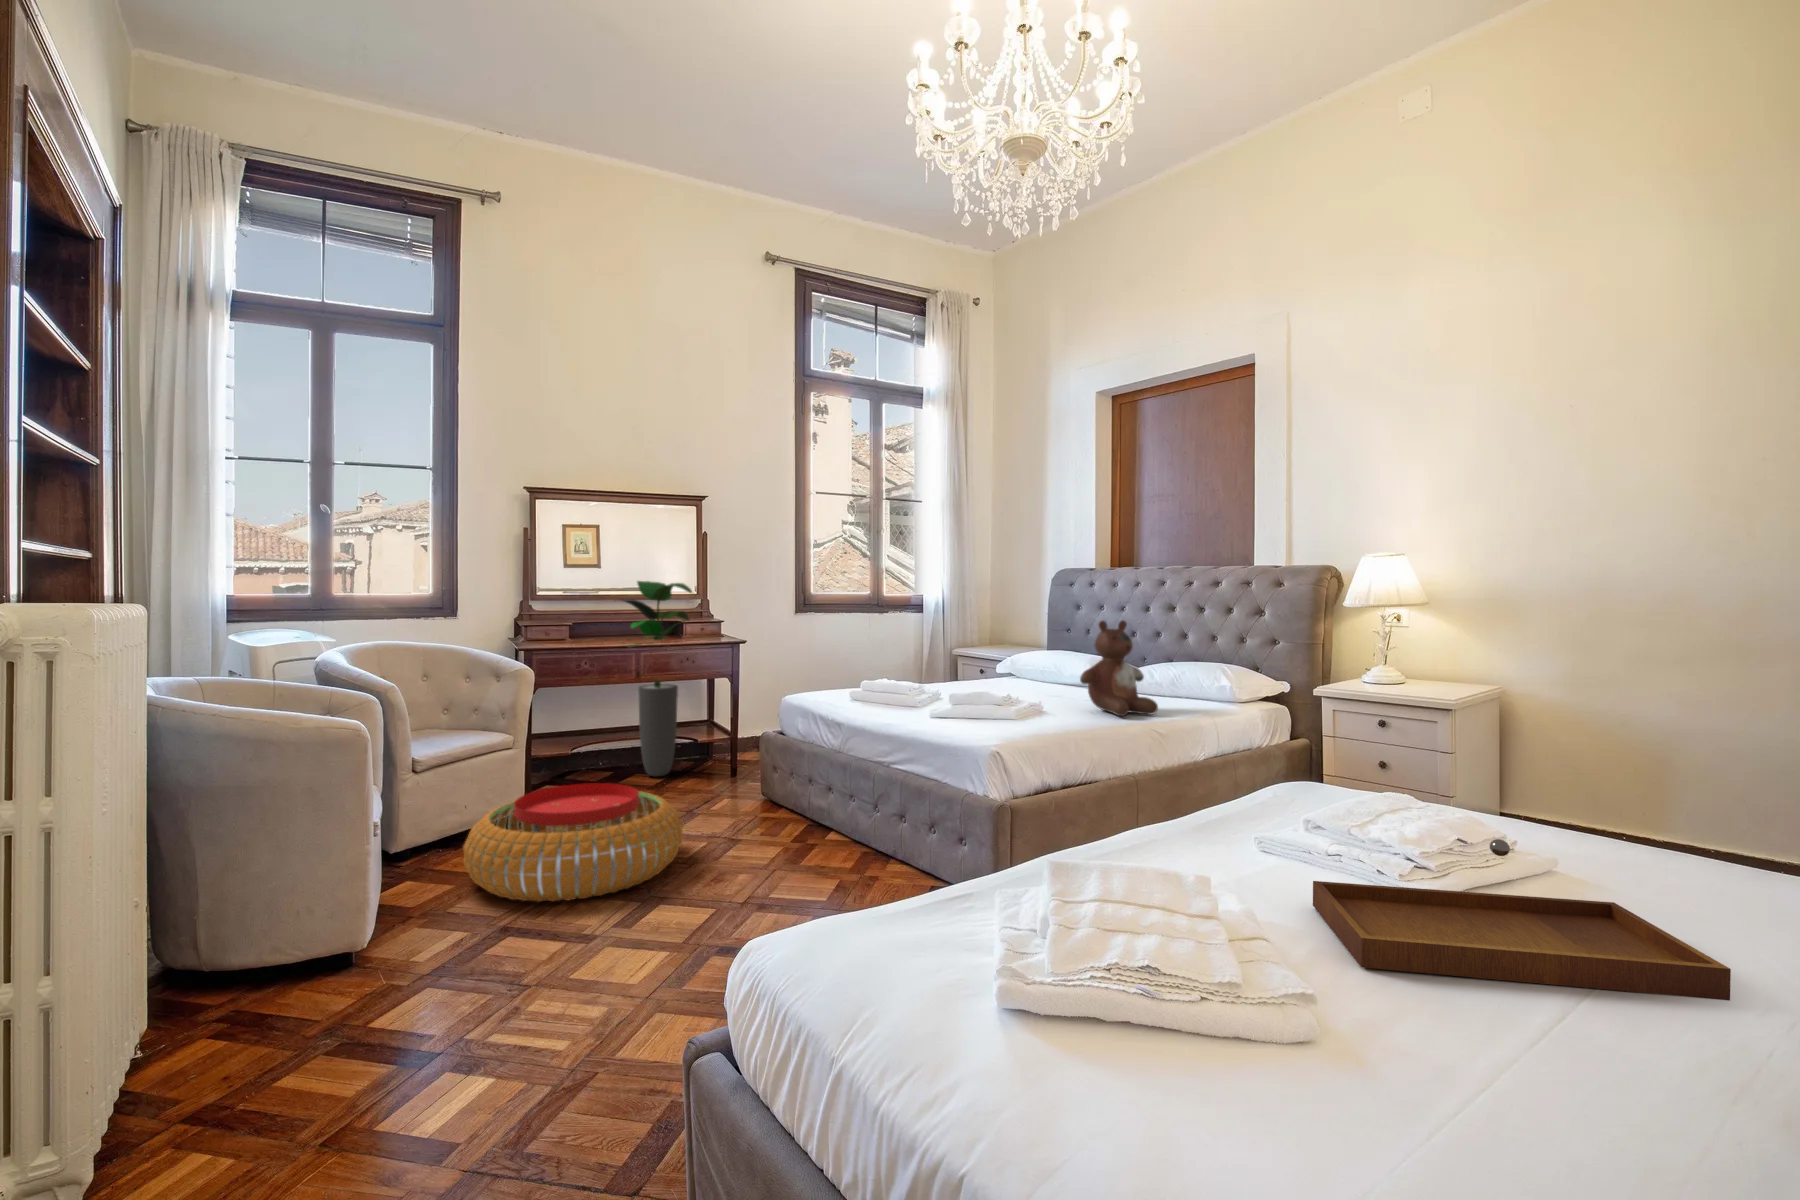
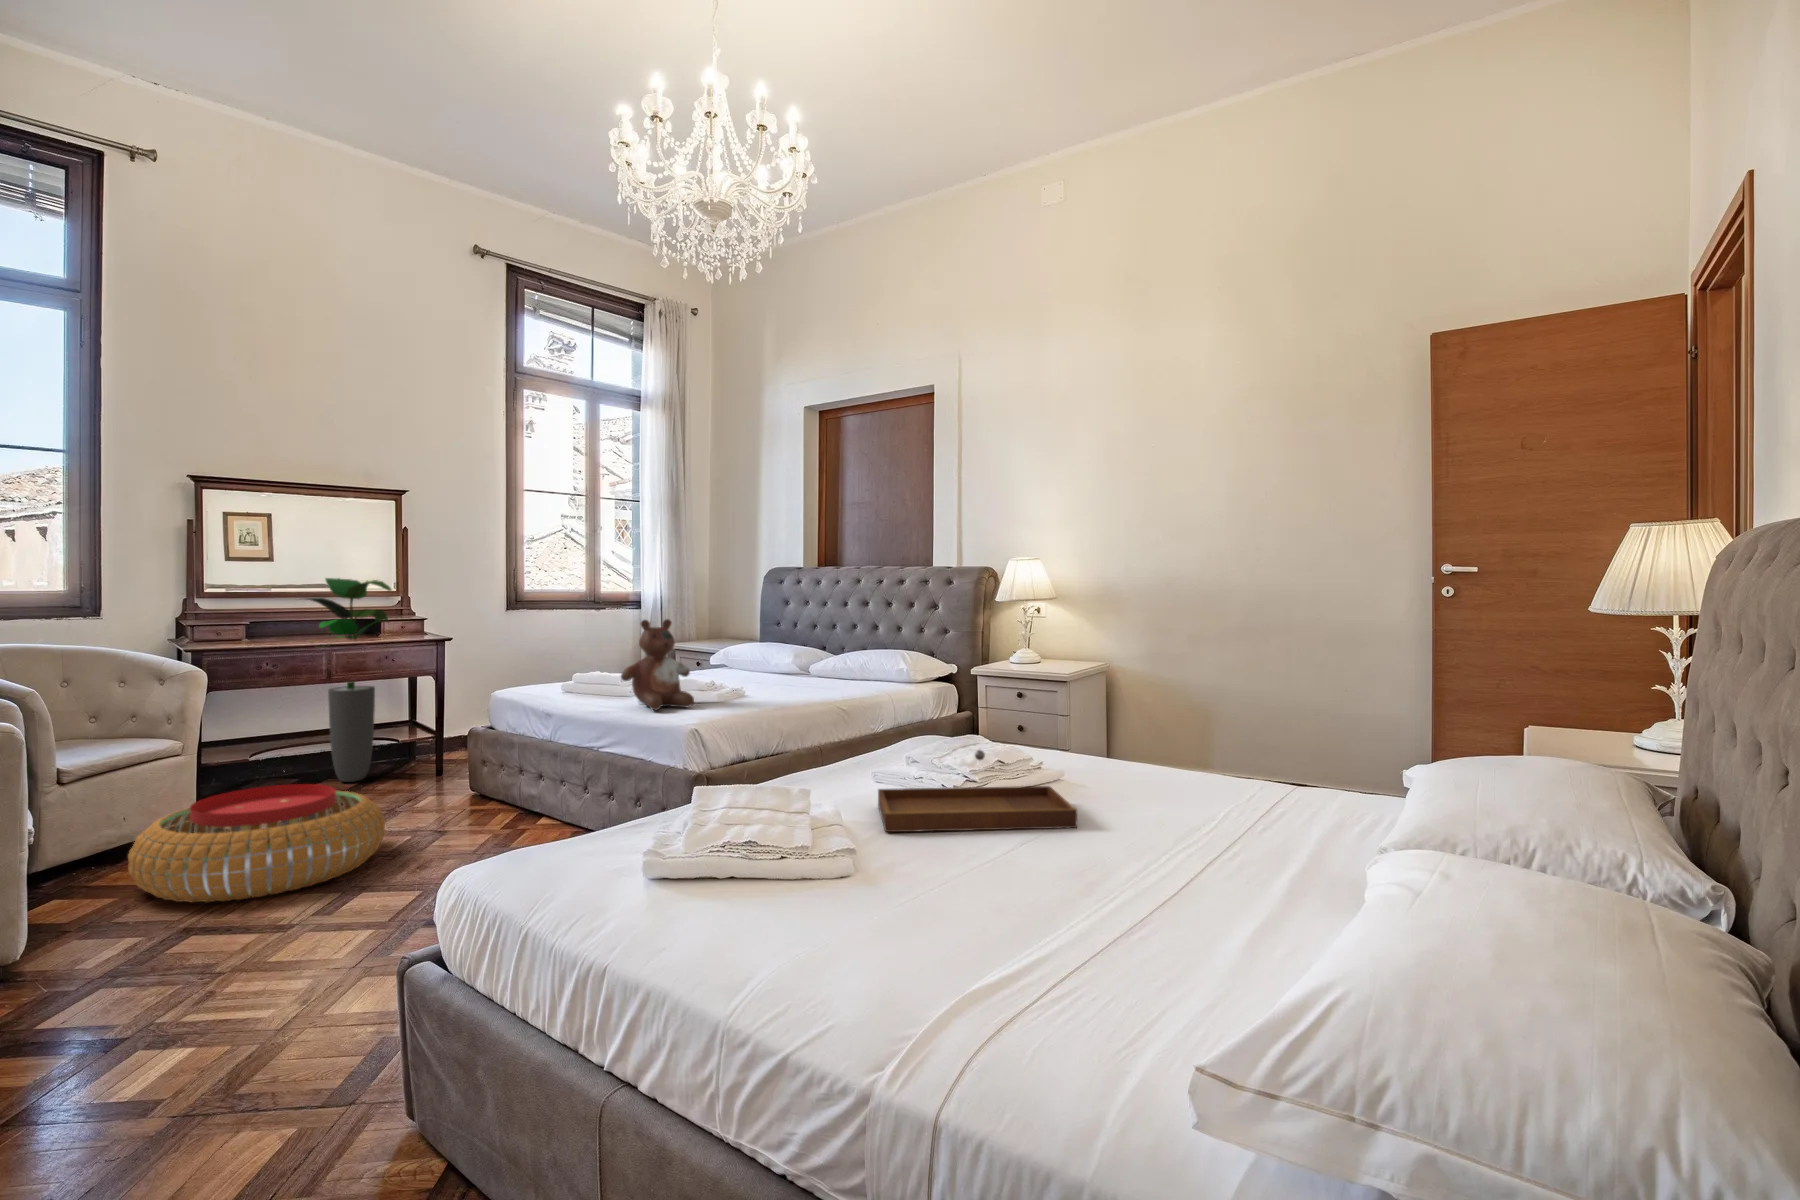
stuffed bear: present [1080,621,1158,717] -> present [621,619,694,710]

